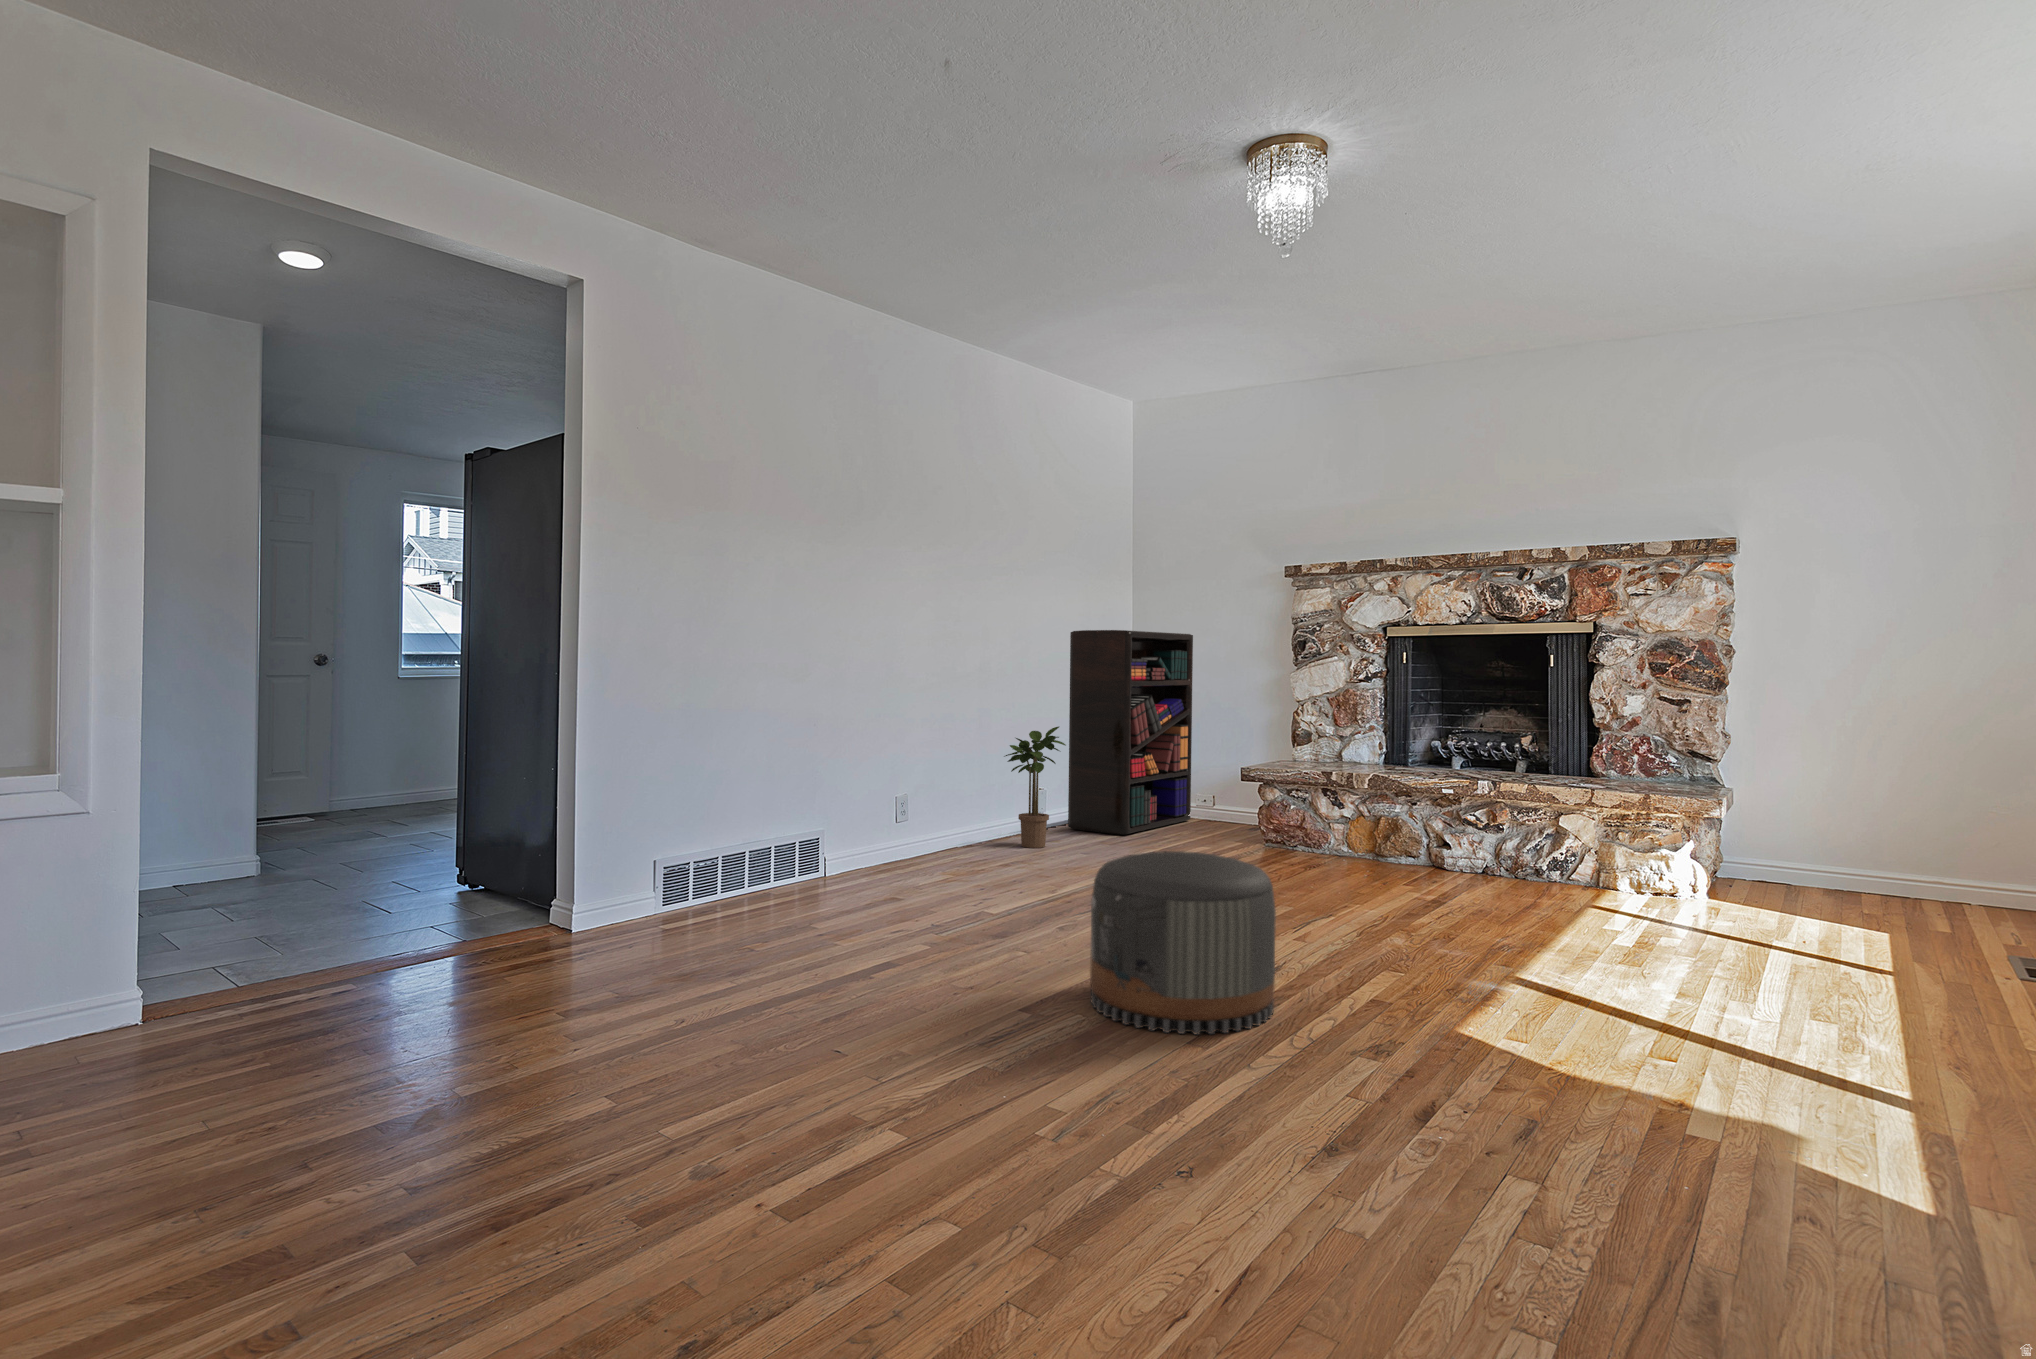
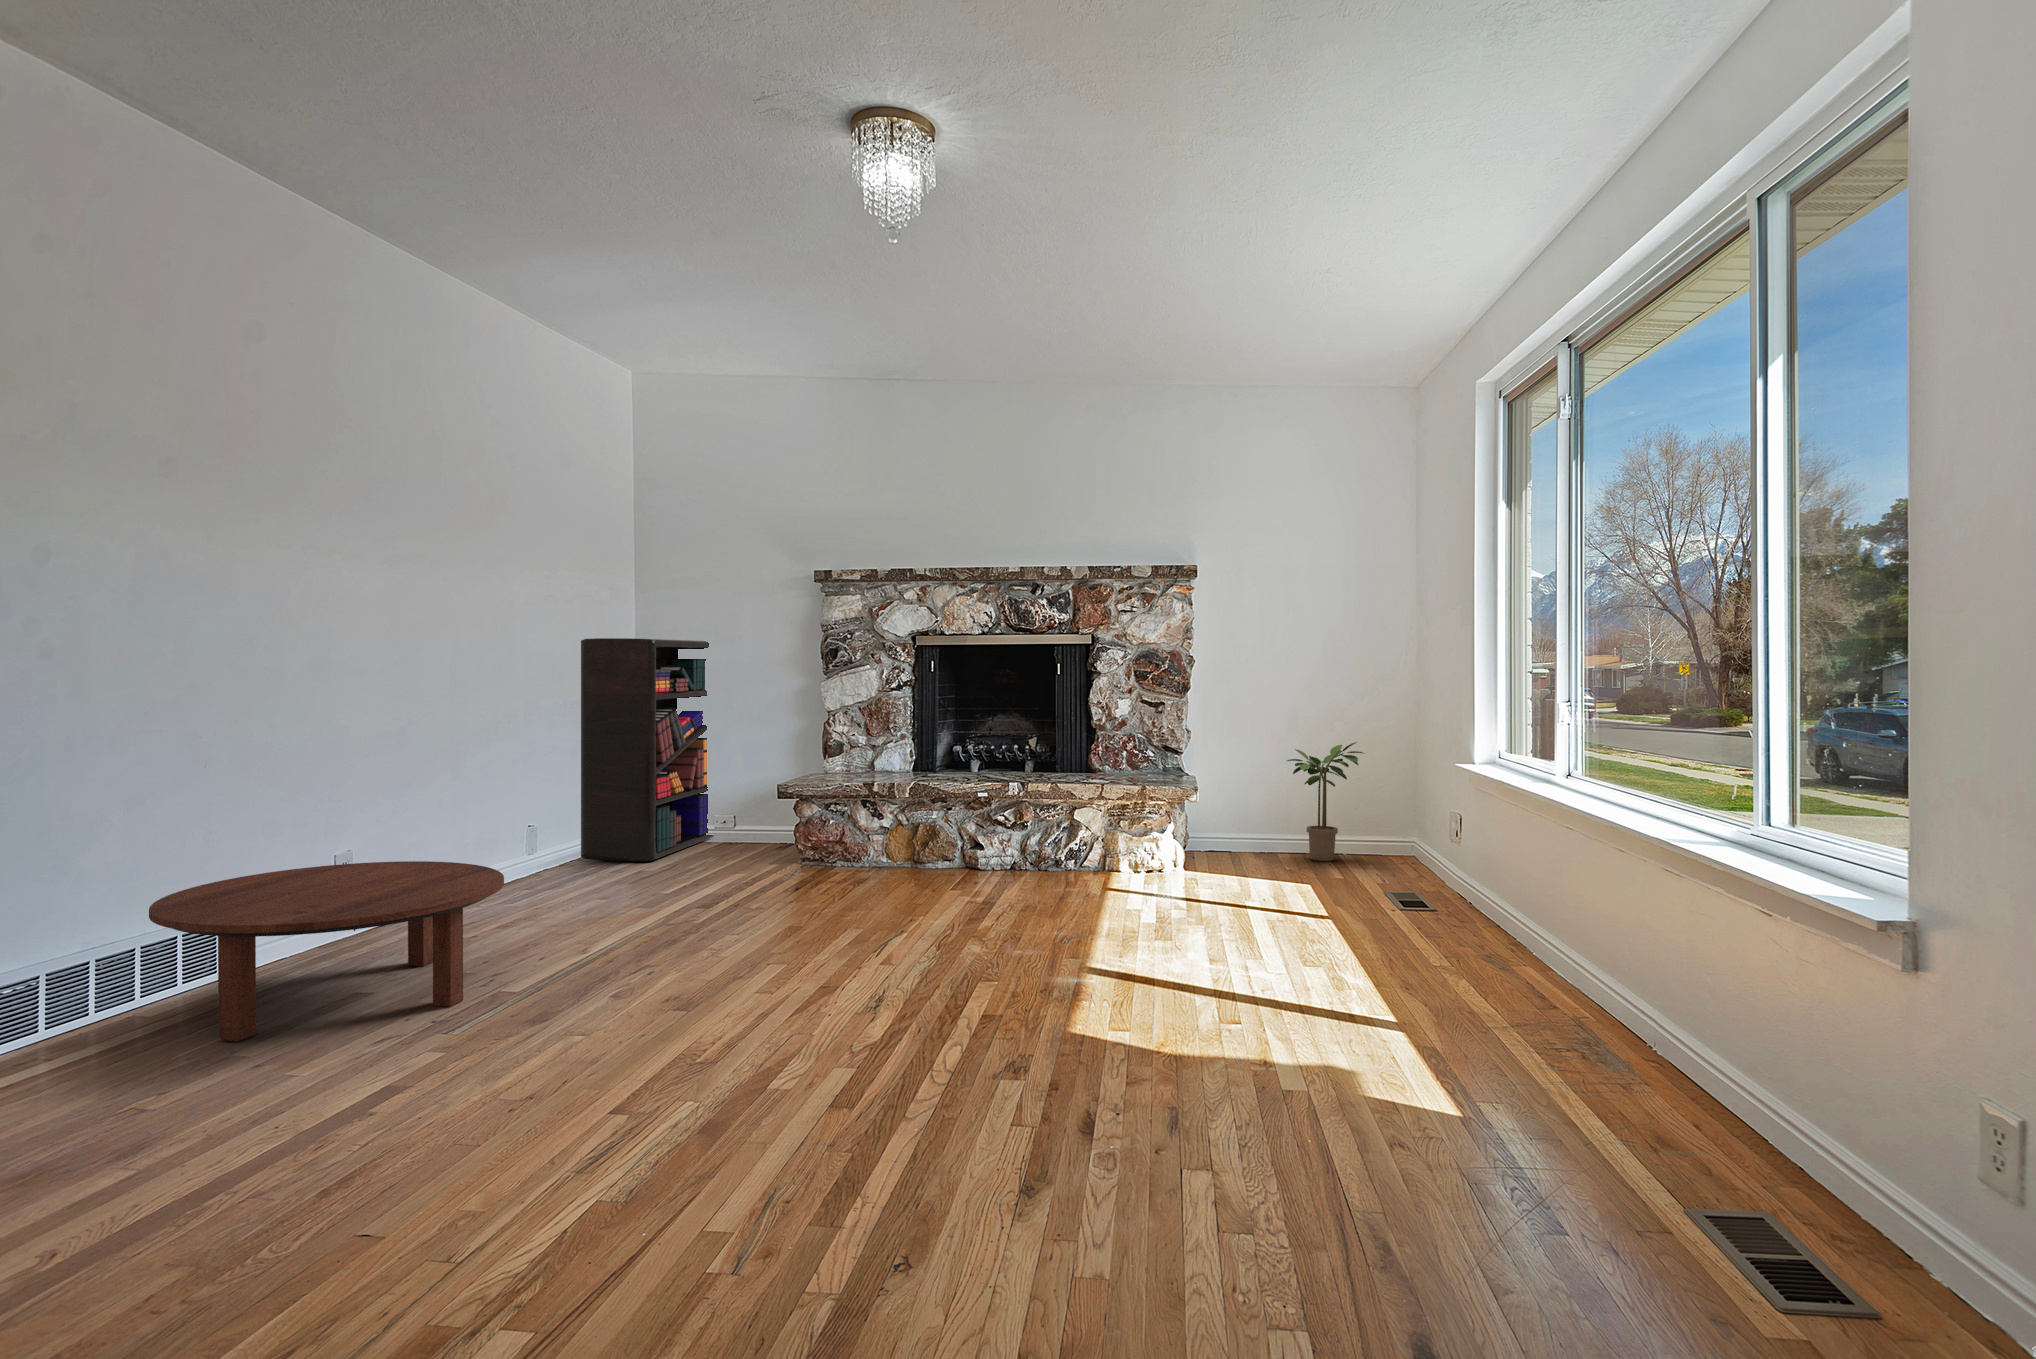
potted plant: present [1004,727,1066,848] -> present [1287,742,1363,861]
coffee table: none [725,807,967,929] -> present [149,861,504,1041]
pouf: present [1090,851,1276,1034] -> none [708,890,904,1089]

